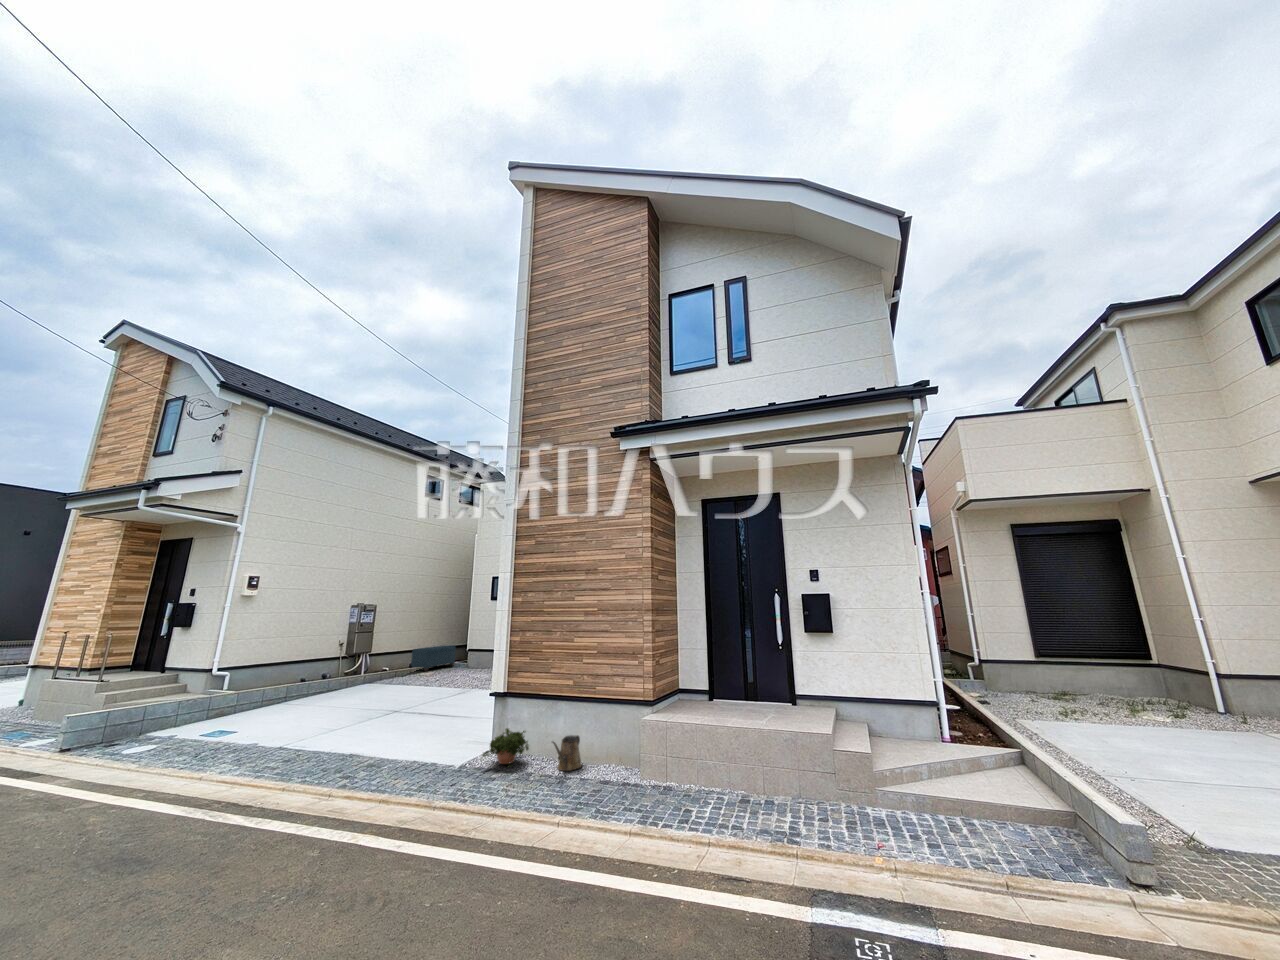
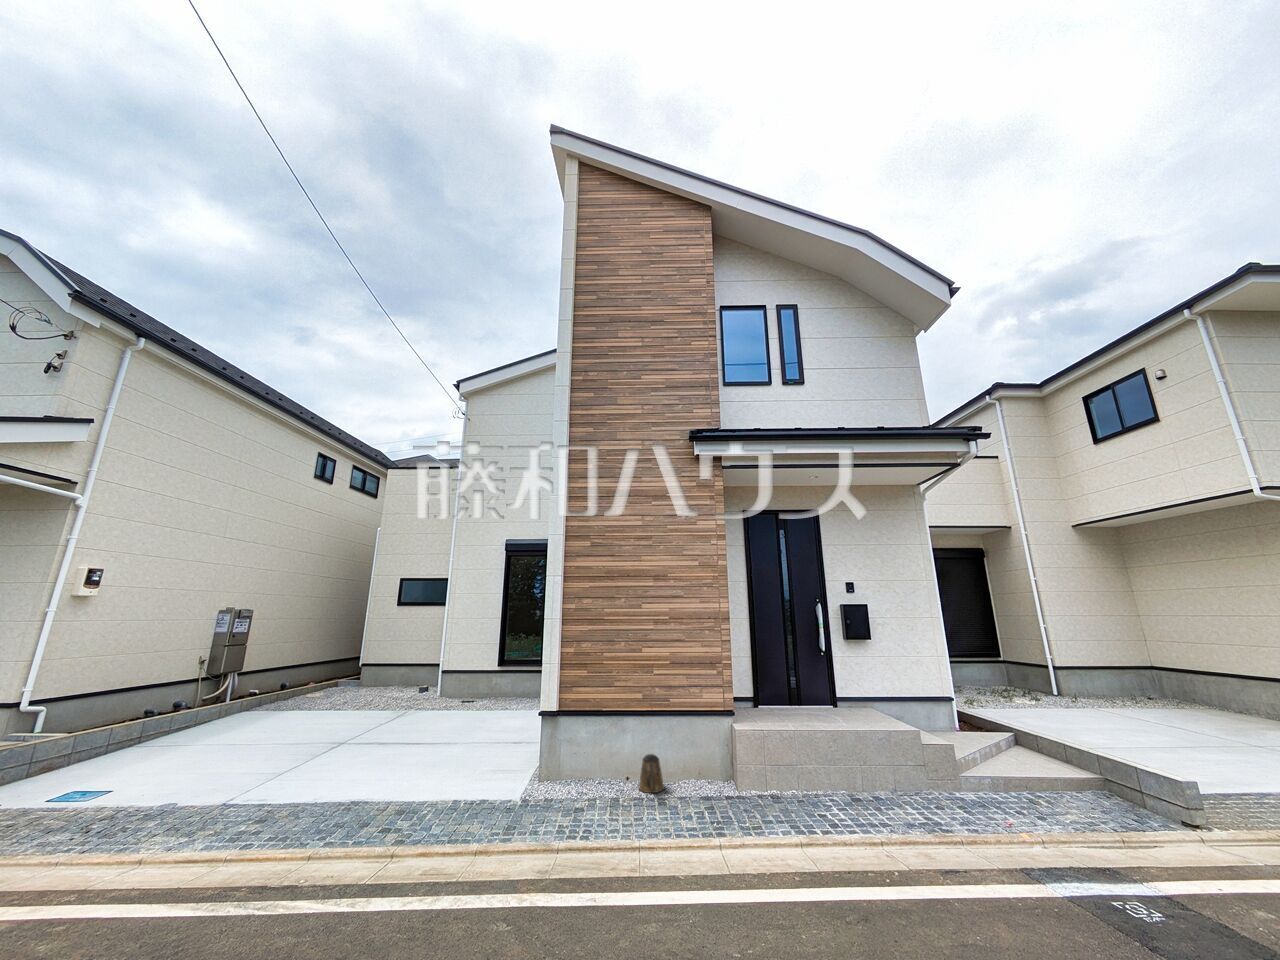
bench: present [411,645,456,671] -> none [283,663,339,696]
potted plant: present [483,728,529,766] -> none [554,751,602,797]

